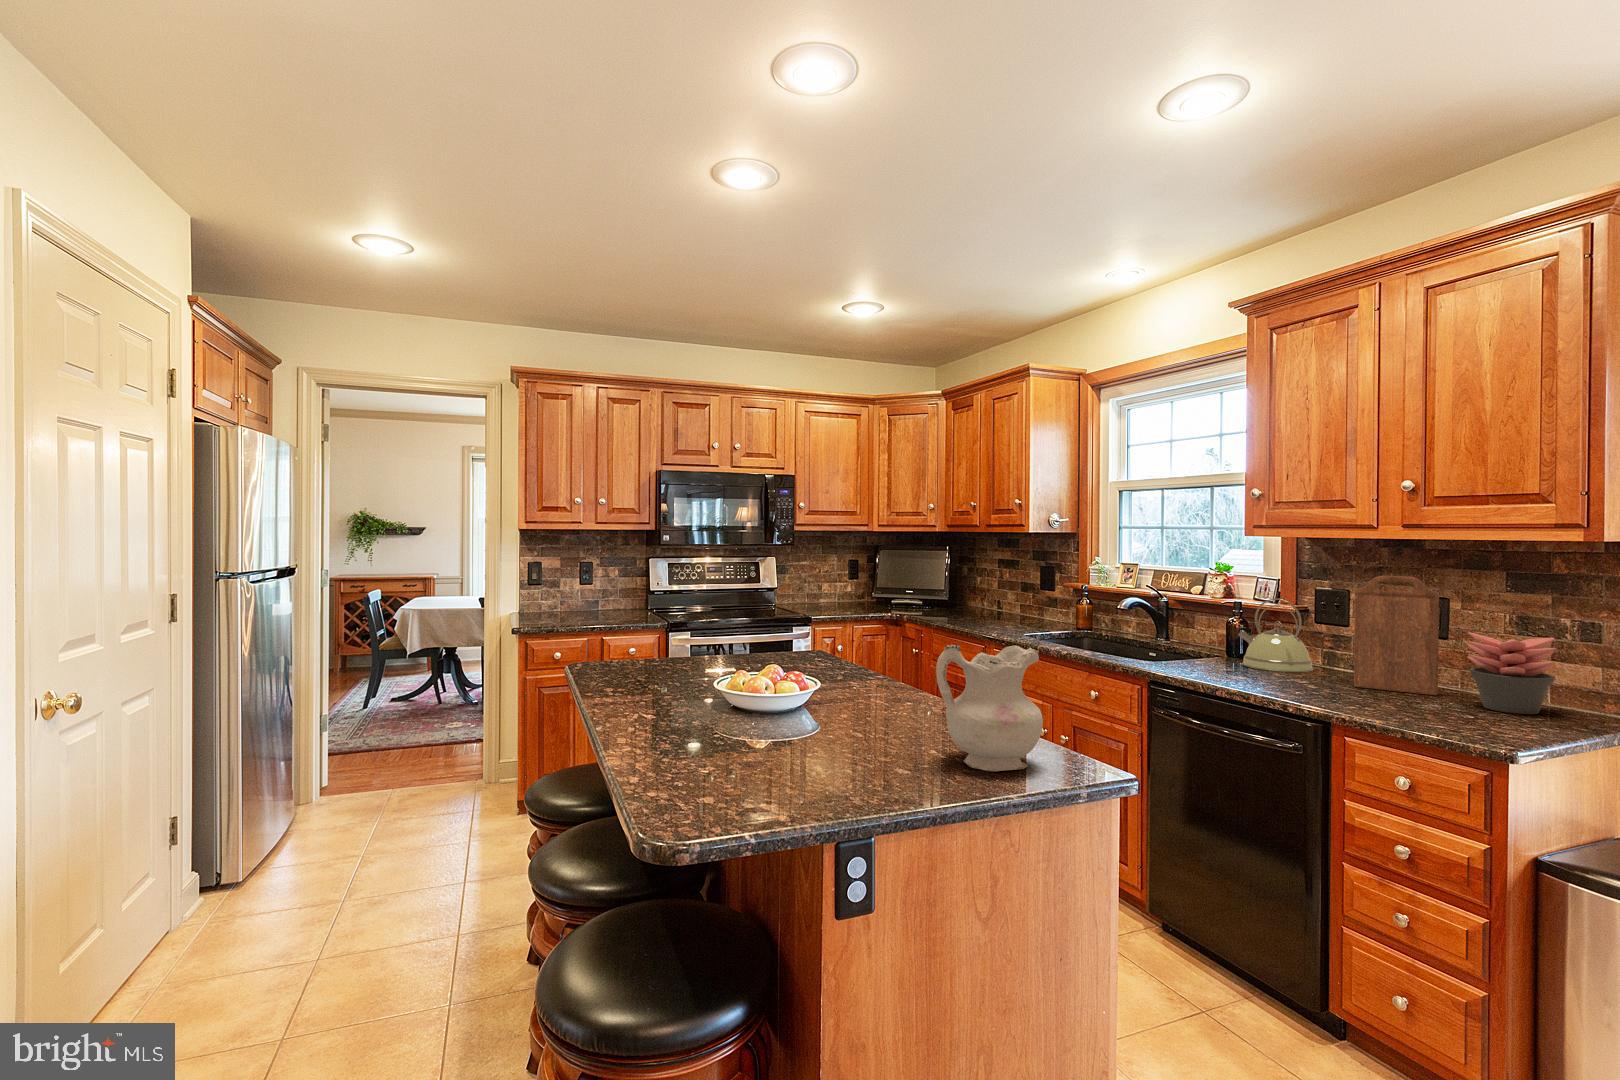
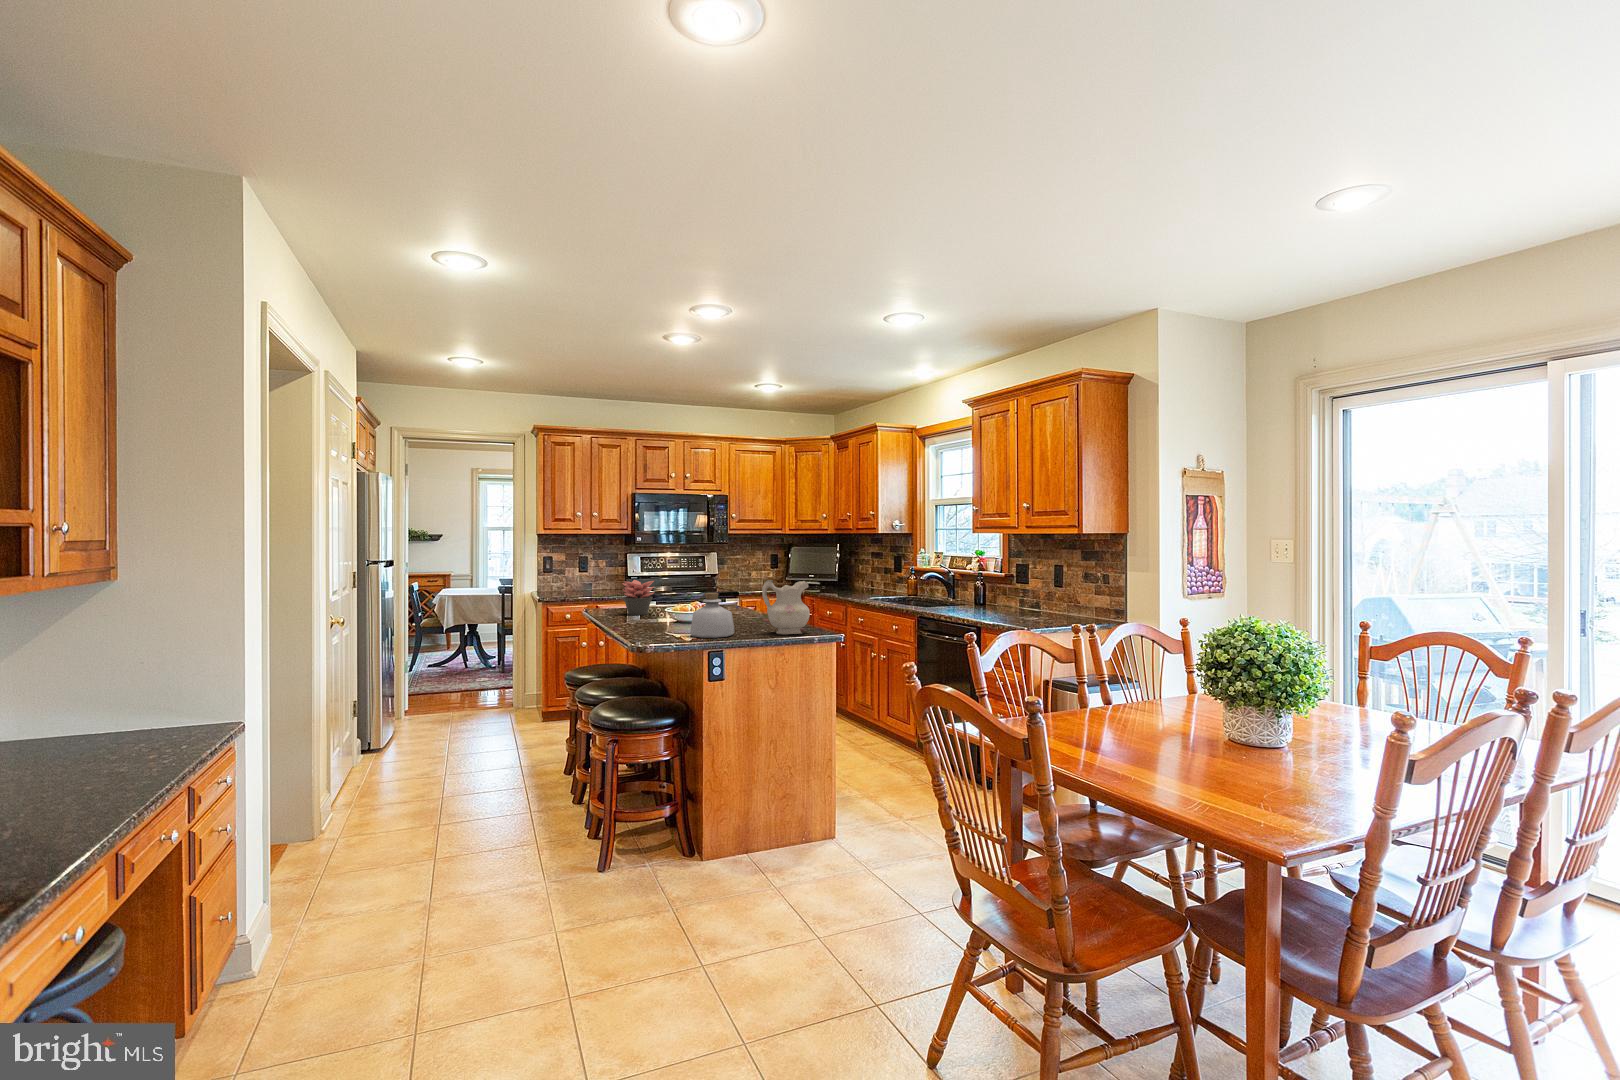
cutting board: present [1354,576,1439,695] -> none [1016,553,1051,615]
kettle: present [1237,598,1313,672] -> none [978,569,1014,610]
succulent plant: present [1468,632,1556,714] -> present [622,580,654,615]
bottle: none [777,674,877,788] -> present [690,593,735,638]

